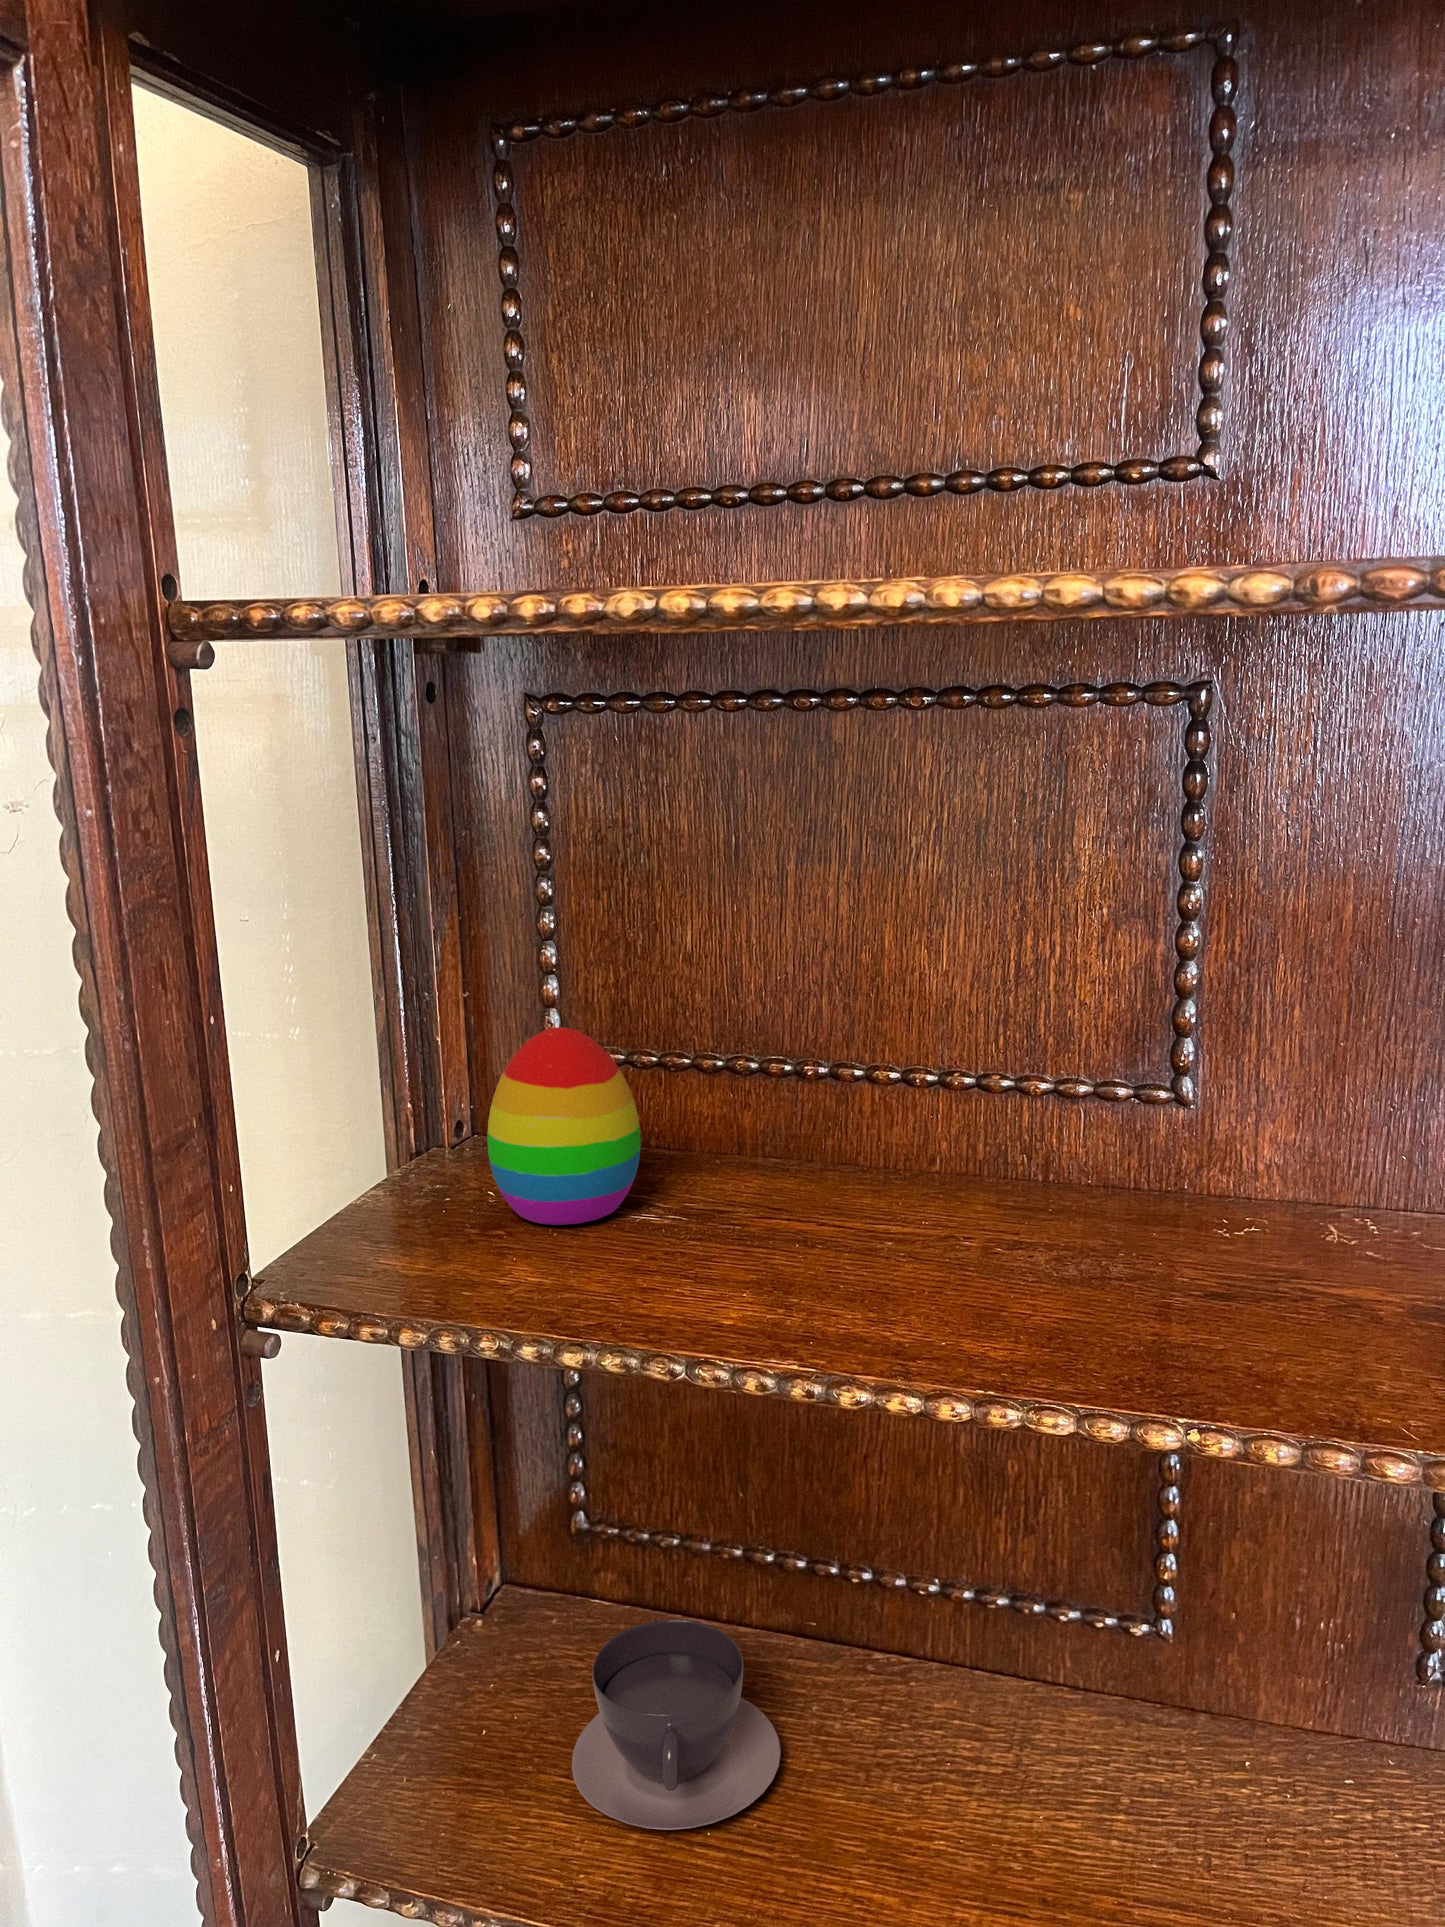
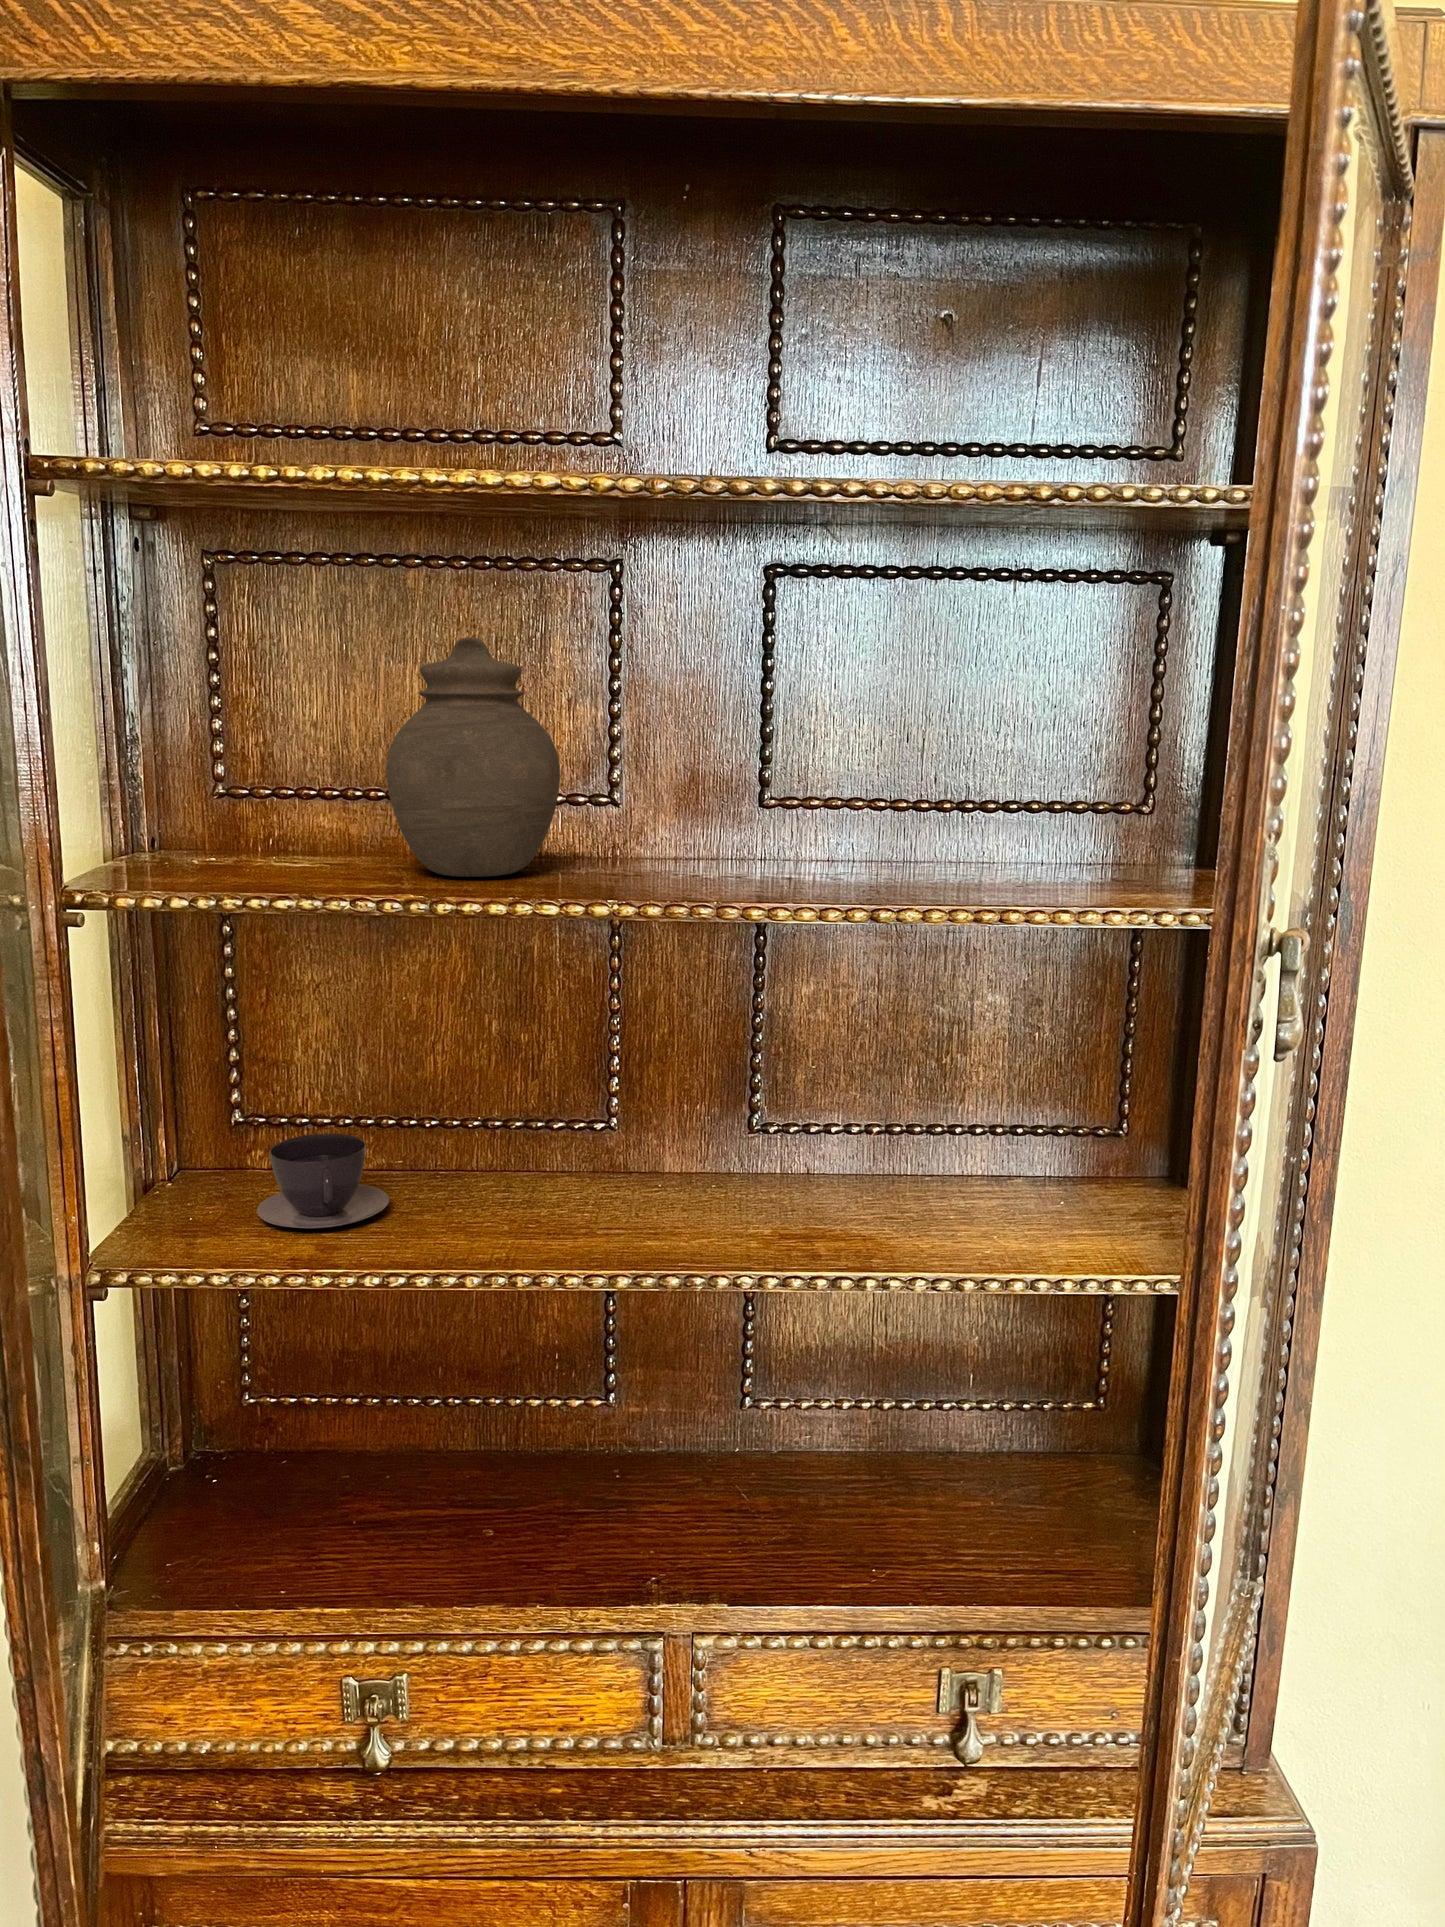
jar: none [780,849,1087,1275] -> present [386,637,560,877]
decorative egg: present [487,1027,641,1225] -> none [195,752,294,871]

